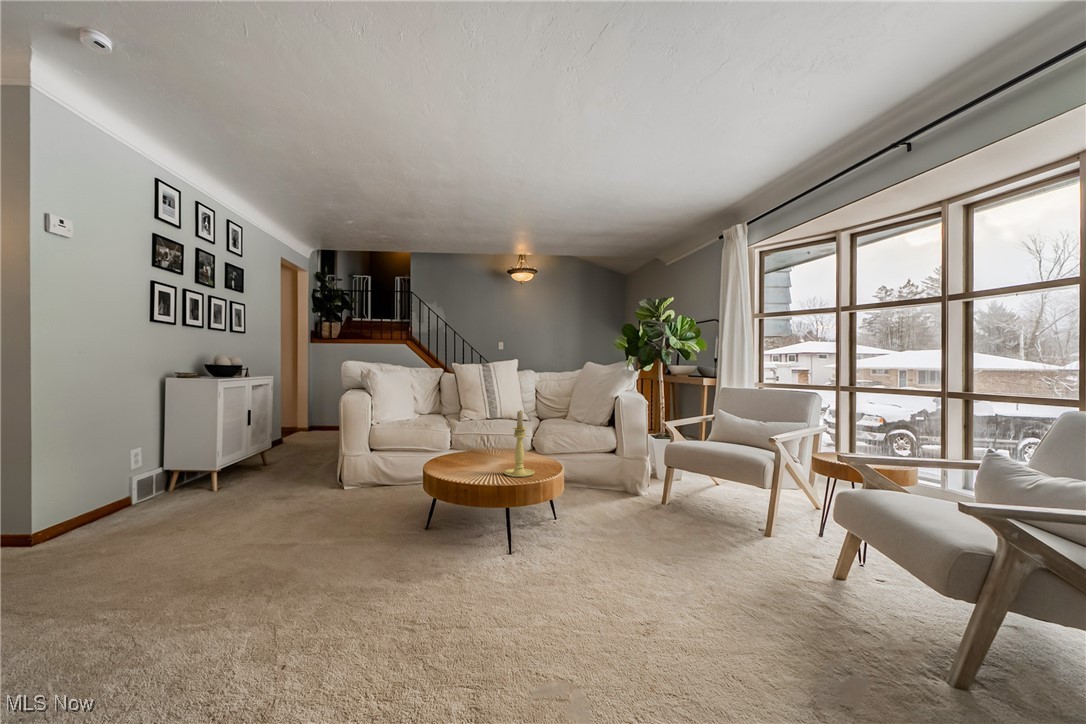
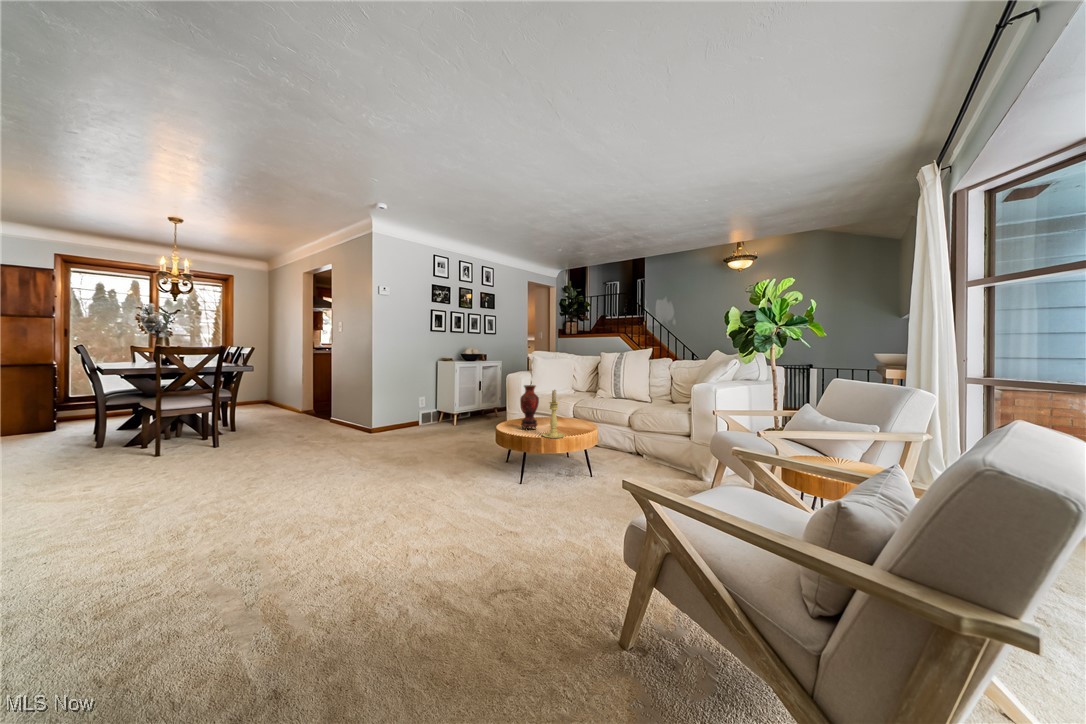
vase: none [451,407,478,473] -> present [520,385,539,430]

